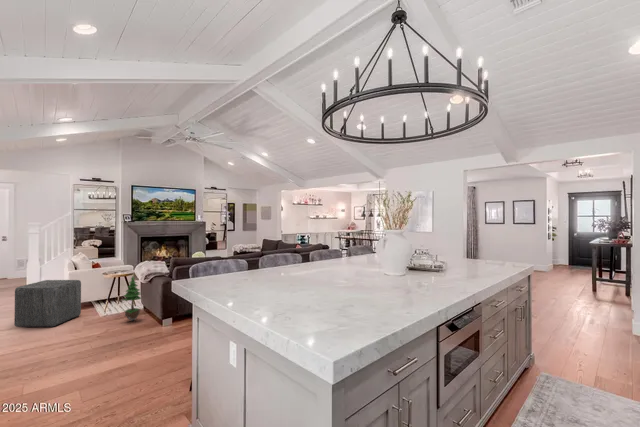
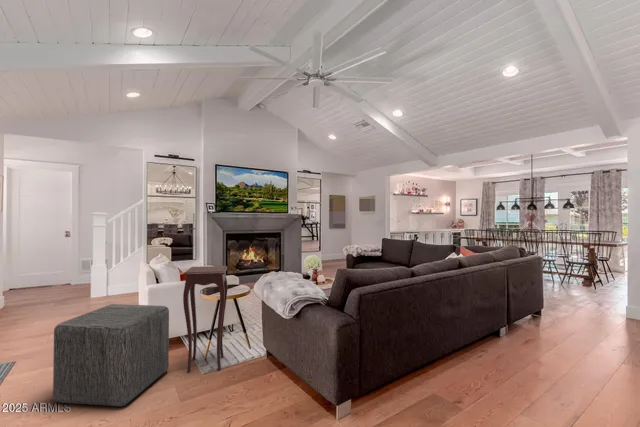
side table: none [89,258,119,316] -> present [183,266,228,373]
potted tree: present [124,276,141,321] -> none [251,304,284,396]

